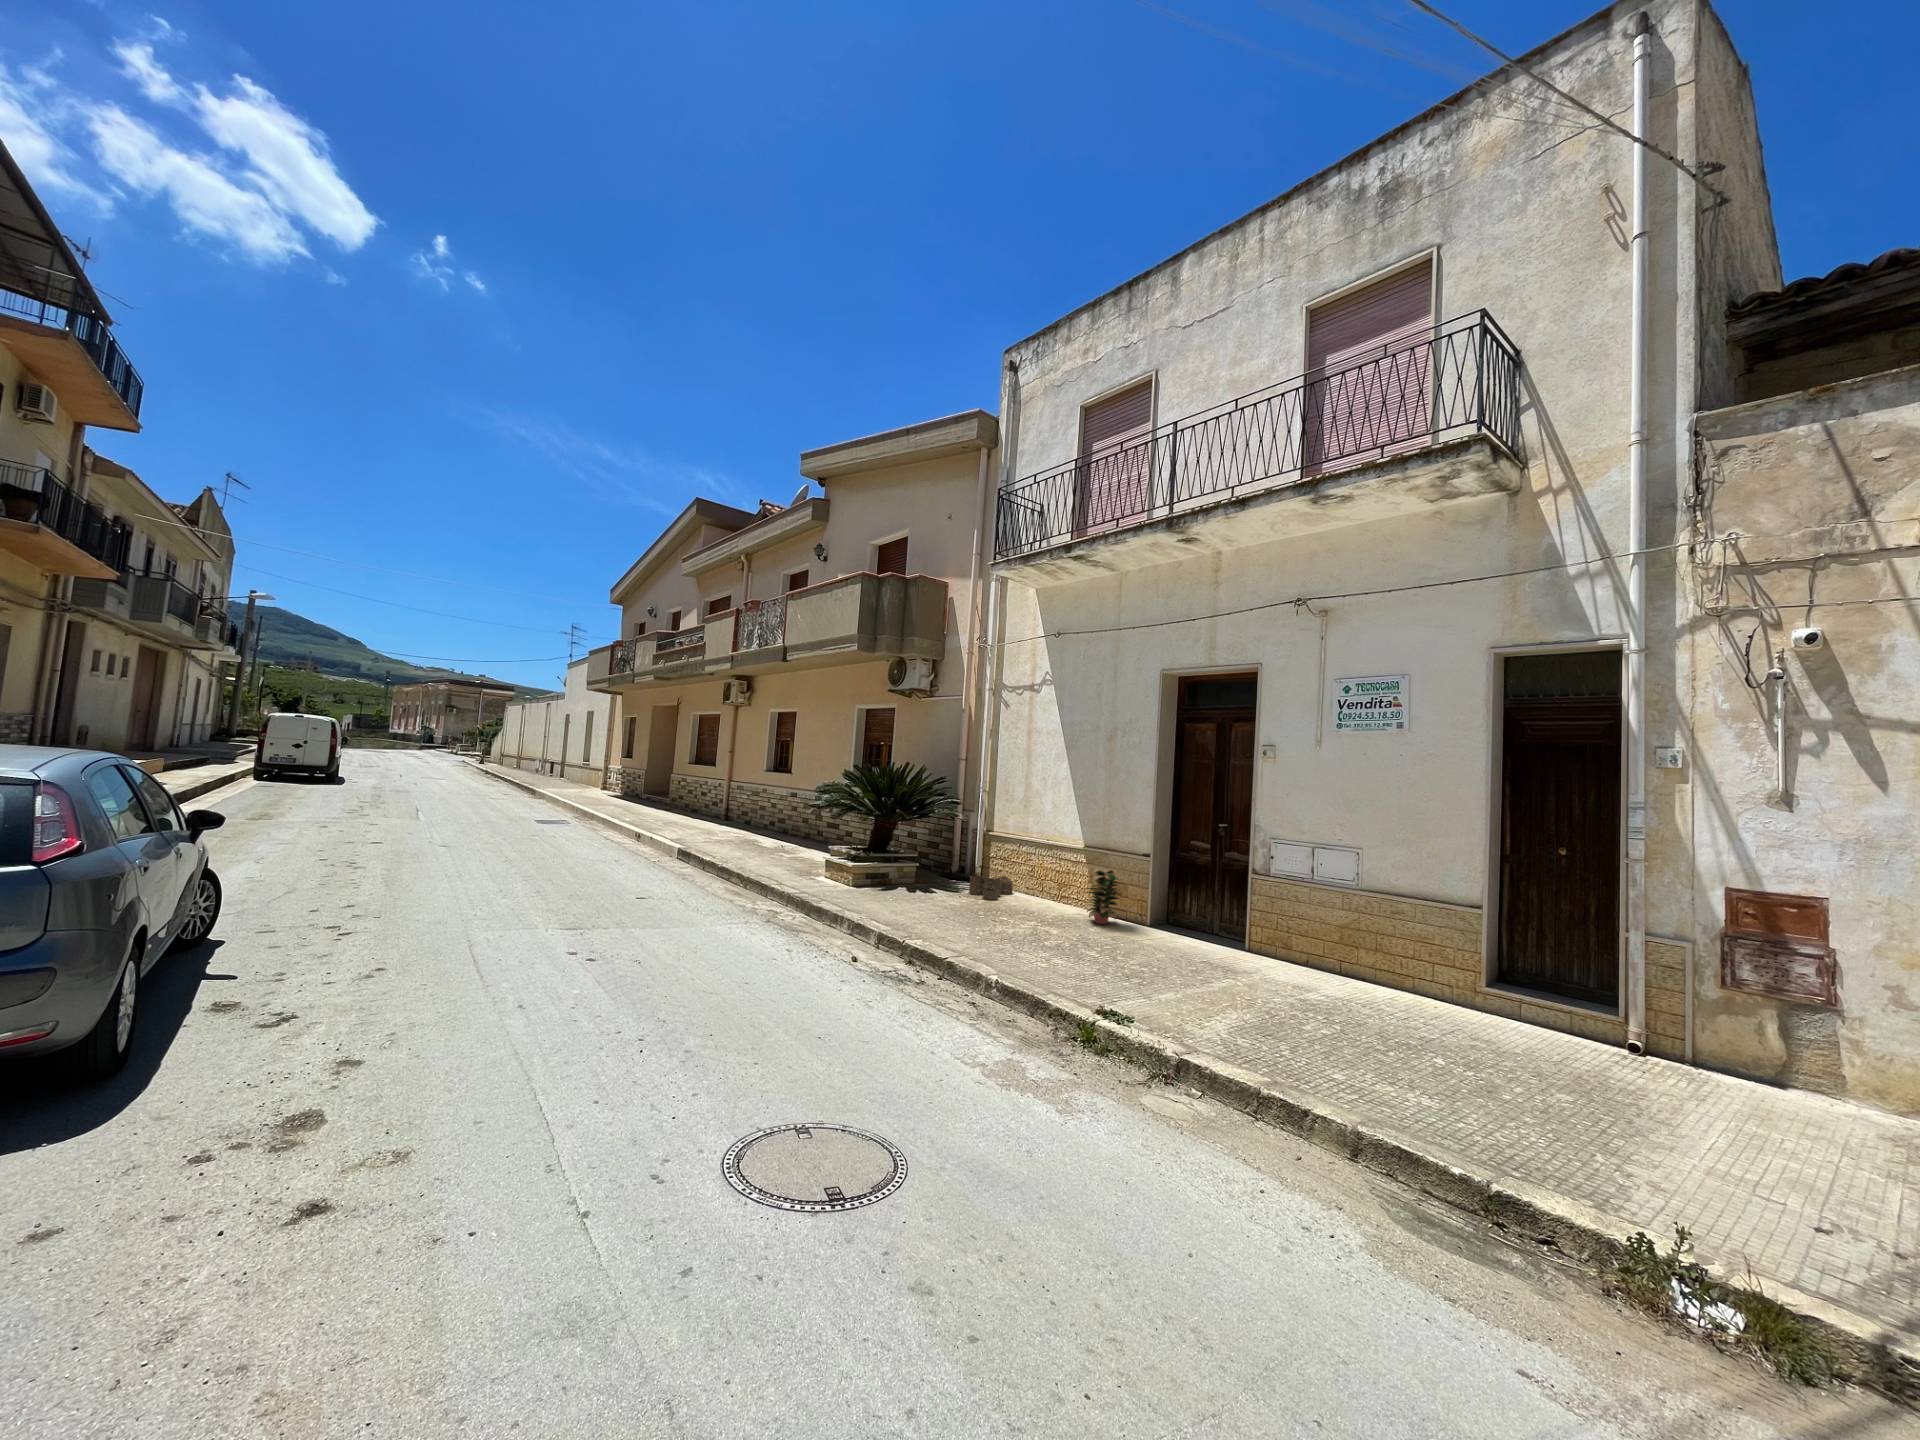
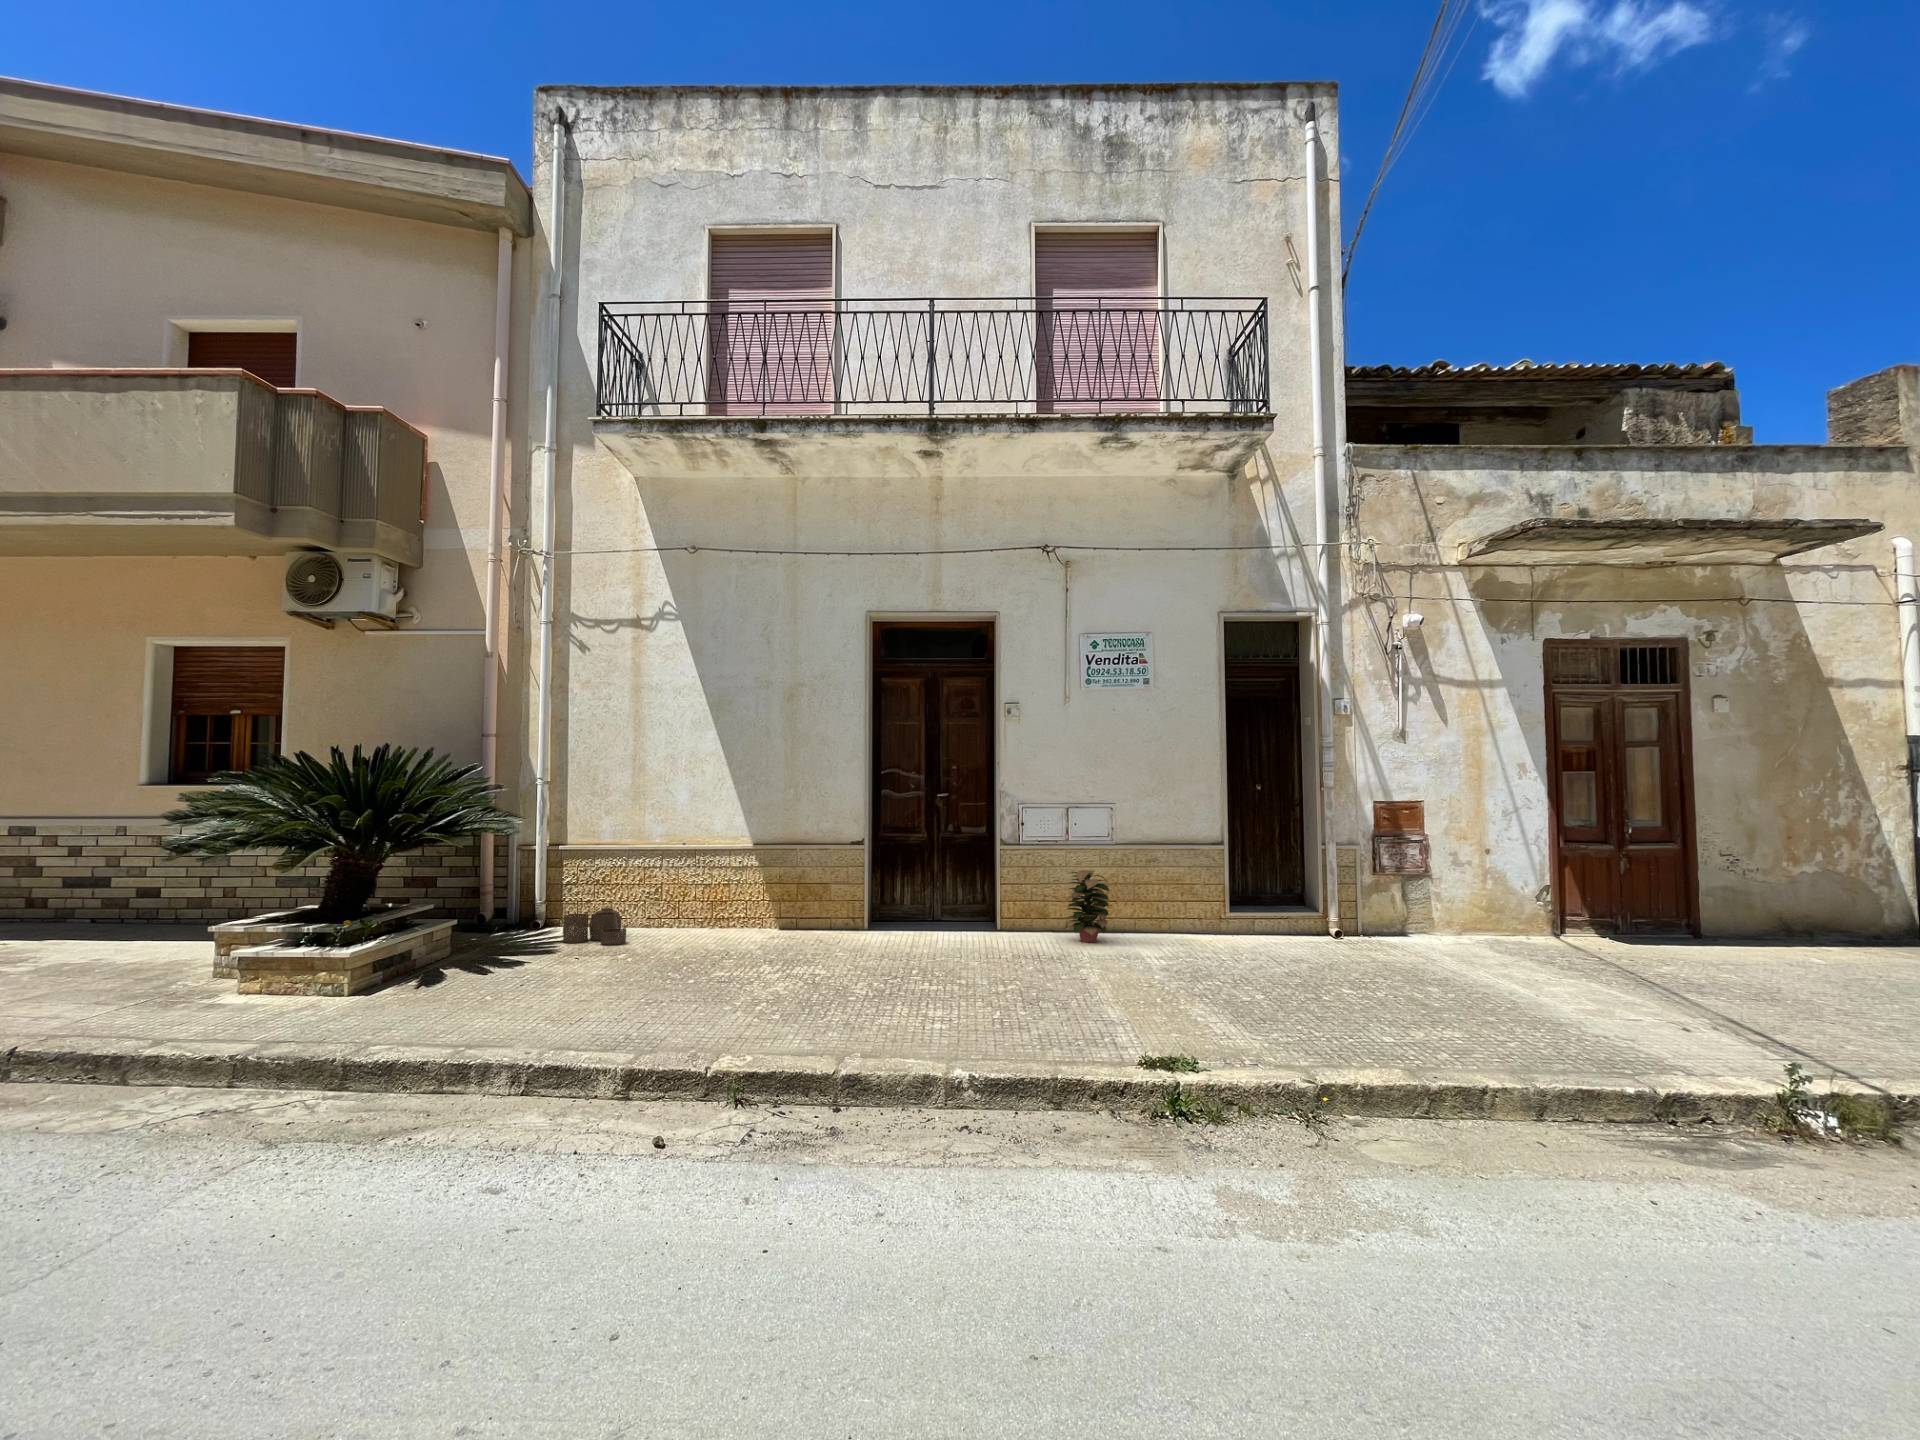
decorative plant: present [1085,868,1121,924] -> present [1063,870,1111,942]

